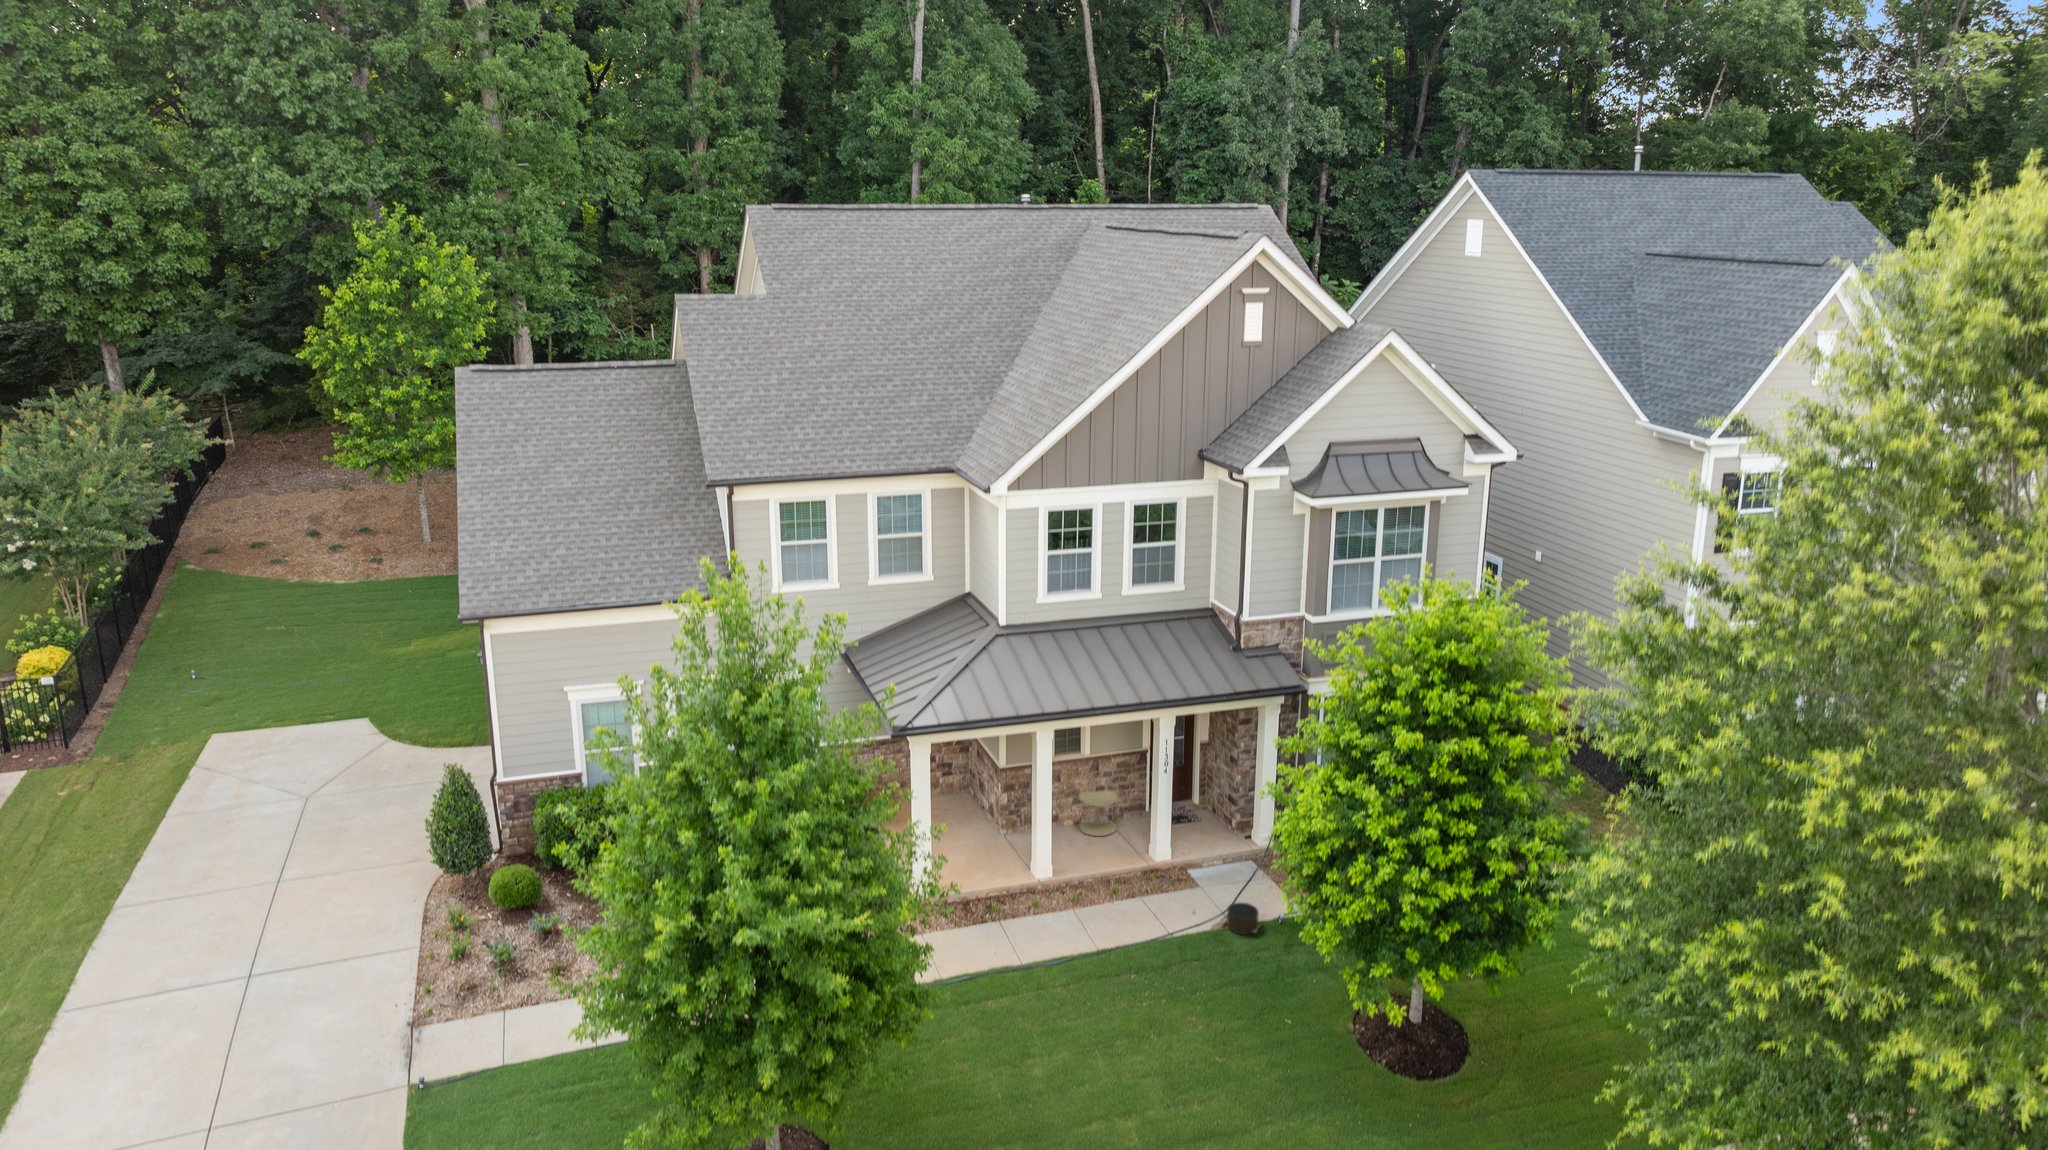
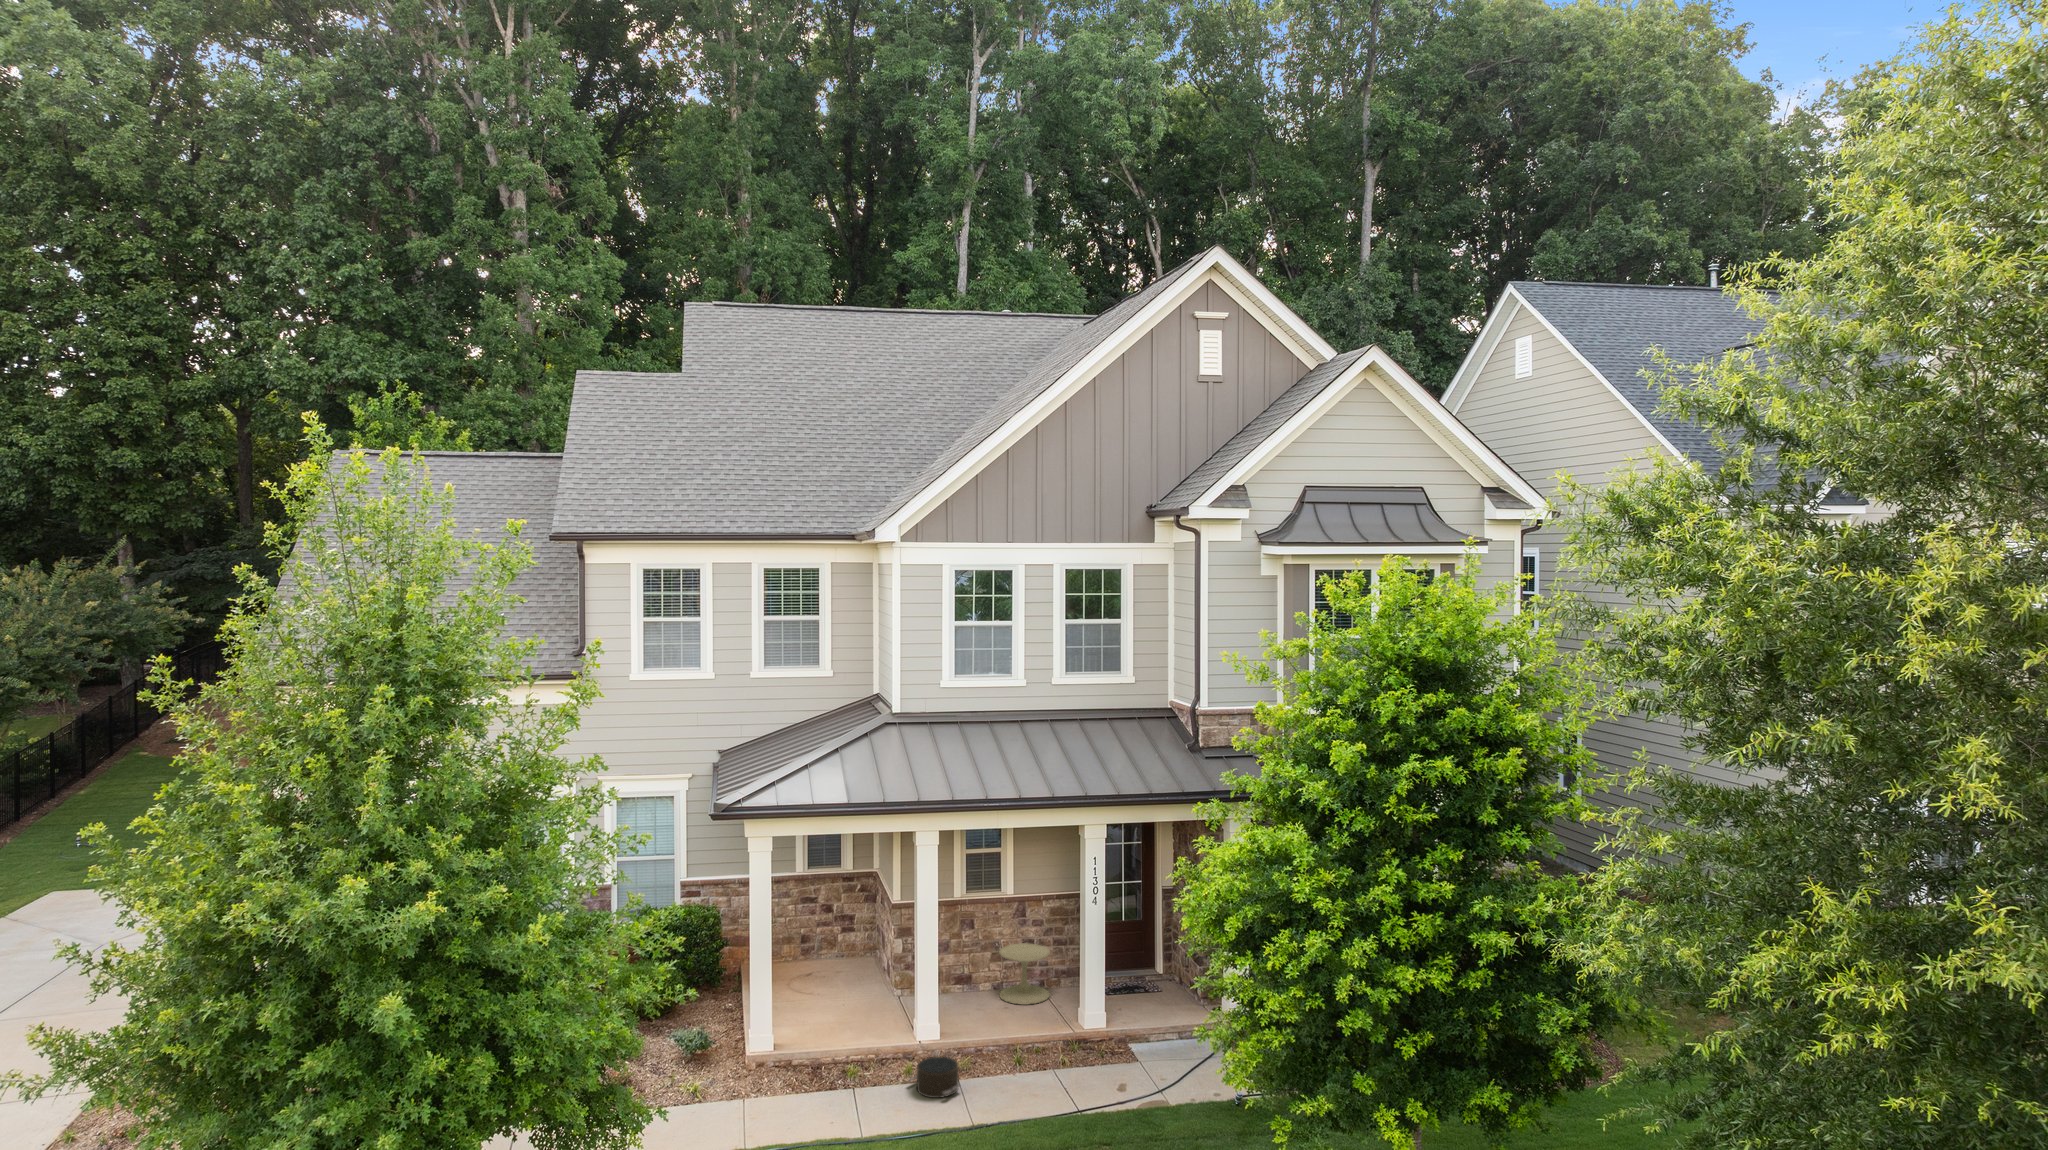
pouf: present [1221,903,1261,935] -> present [910,1057,960,1098]

